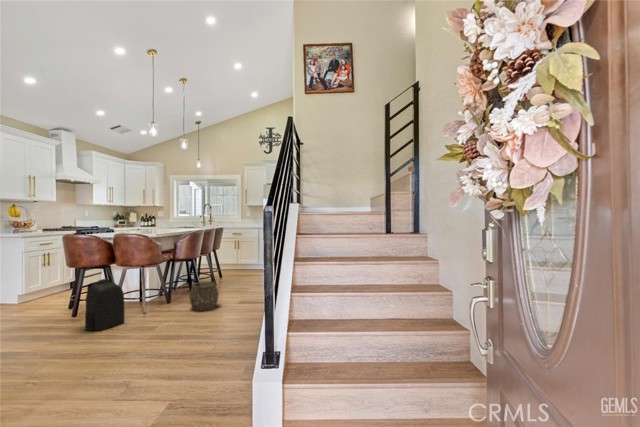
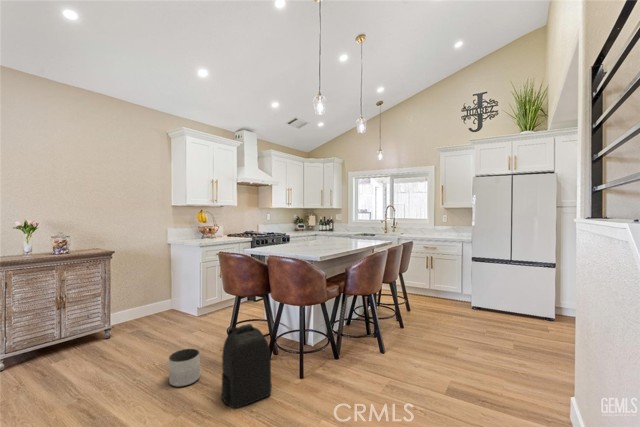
woven basket: present [189,282,218,310] -> none [364,341,412,399]
planter: none [28,308,57,334] -> present [169,349,200,387]

